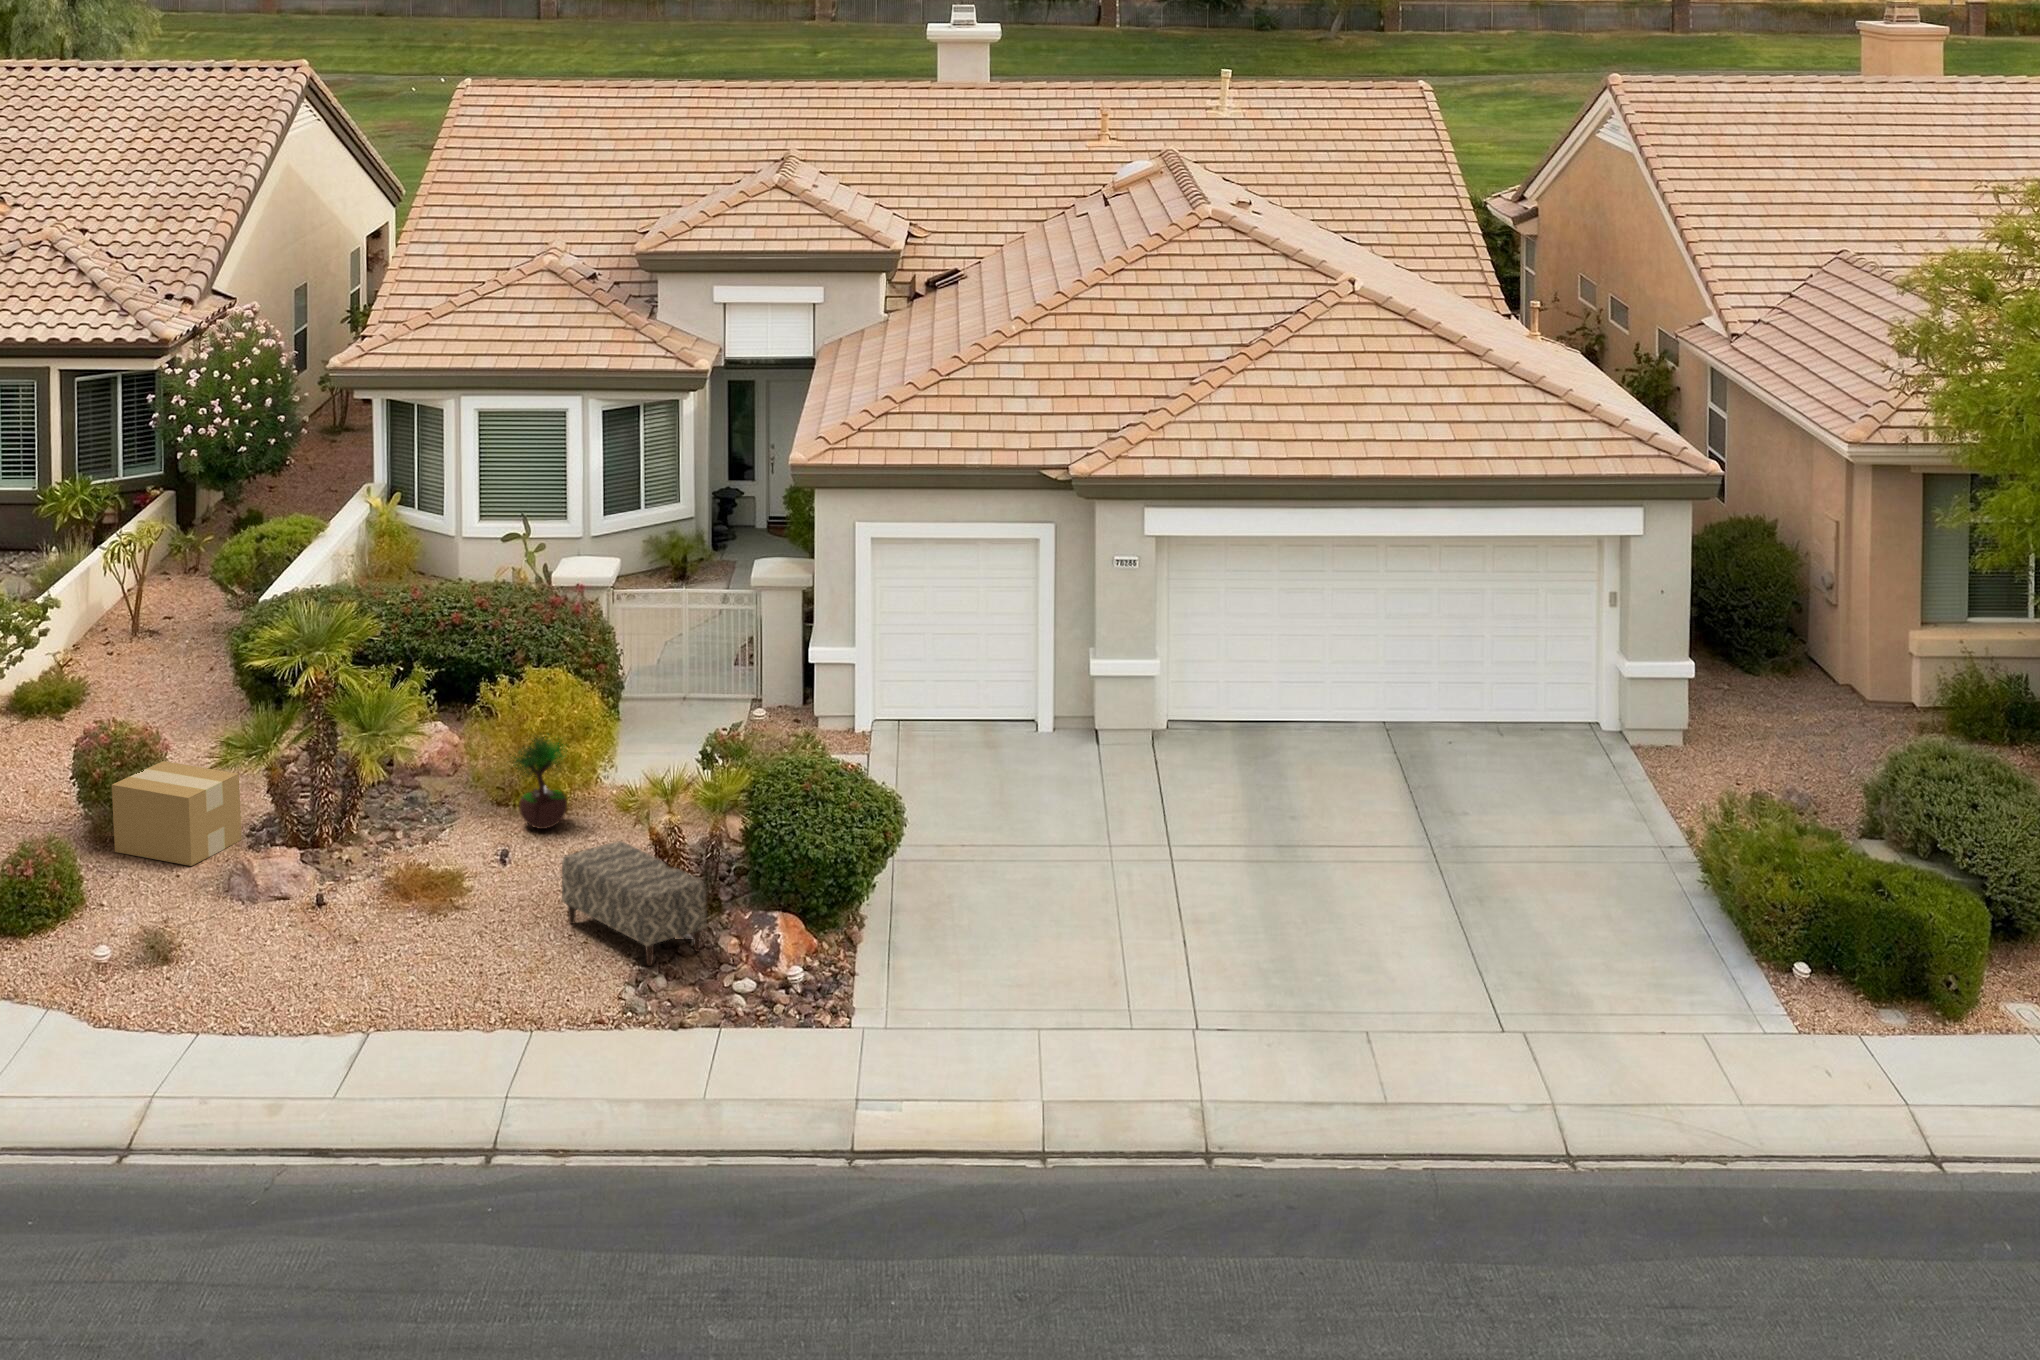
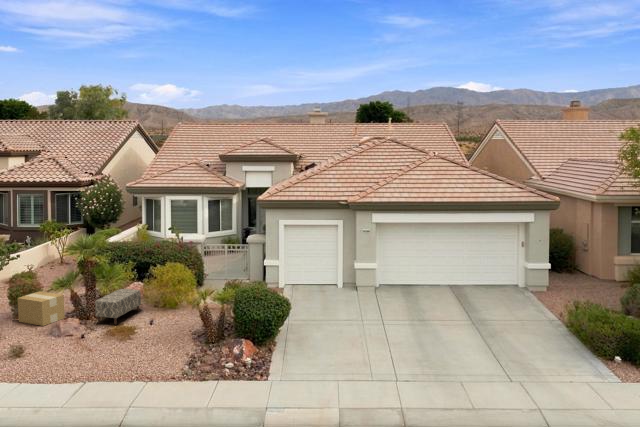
potted tree: present [510,734,567,829] -> none [157,279,179,315]
bench: present [562,841,707,966] -> present [95,289,141,325]

